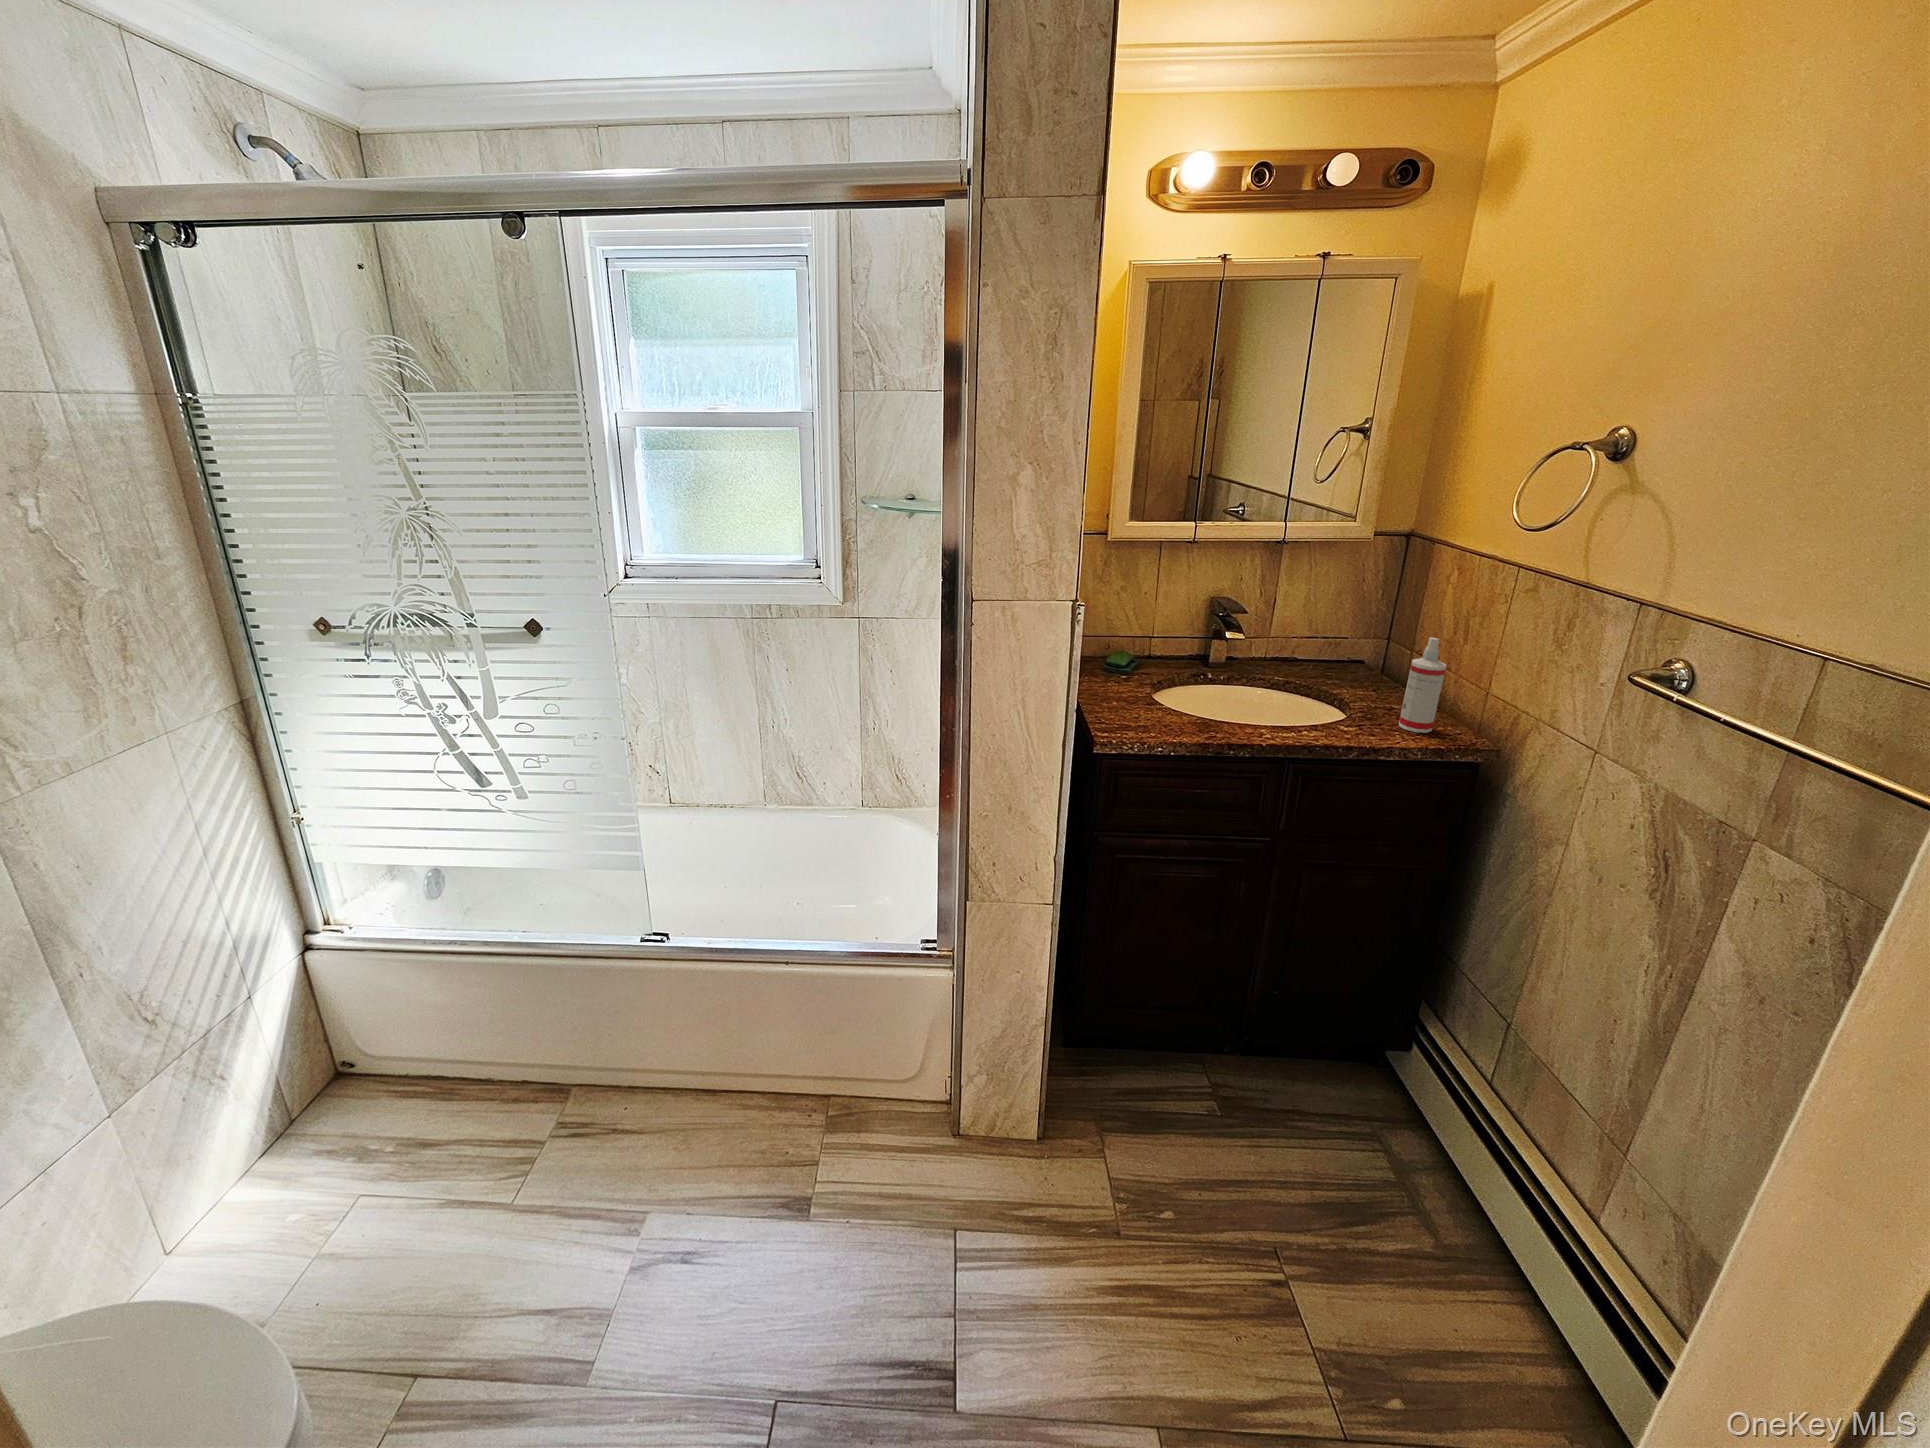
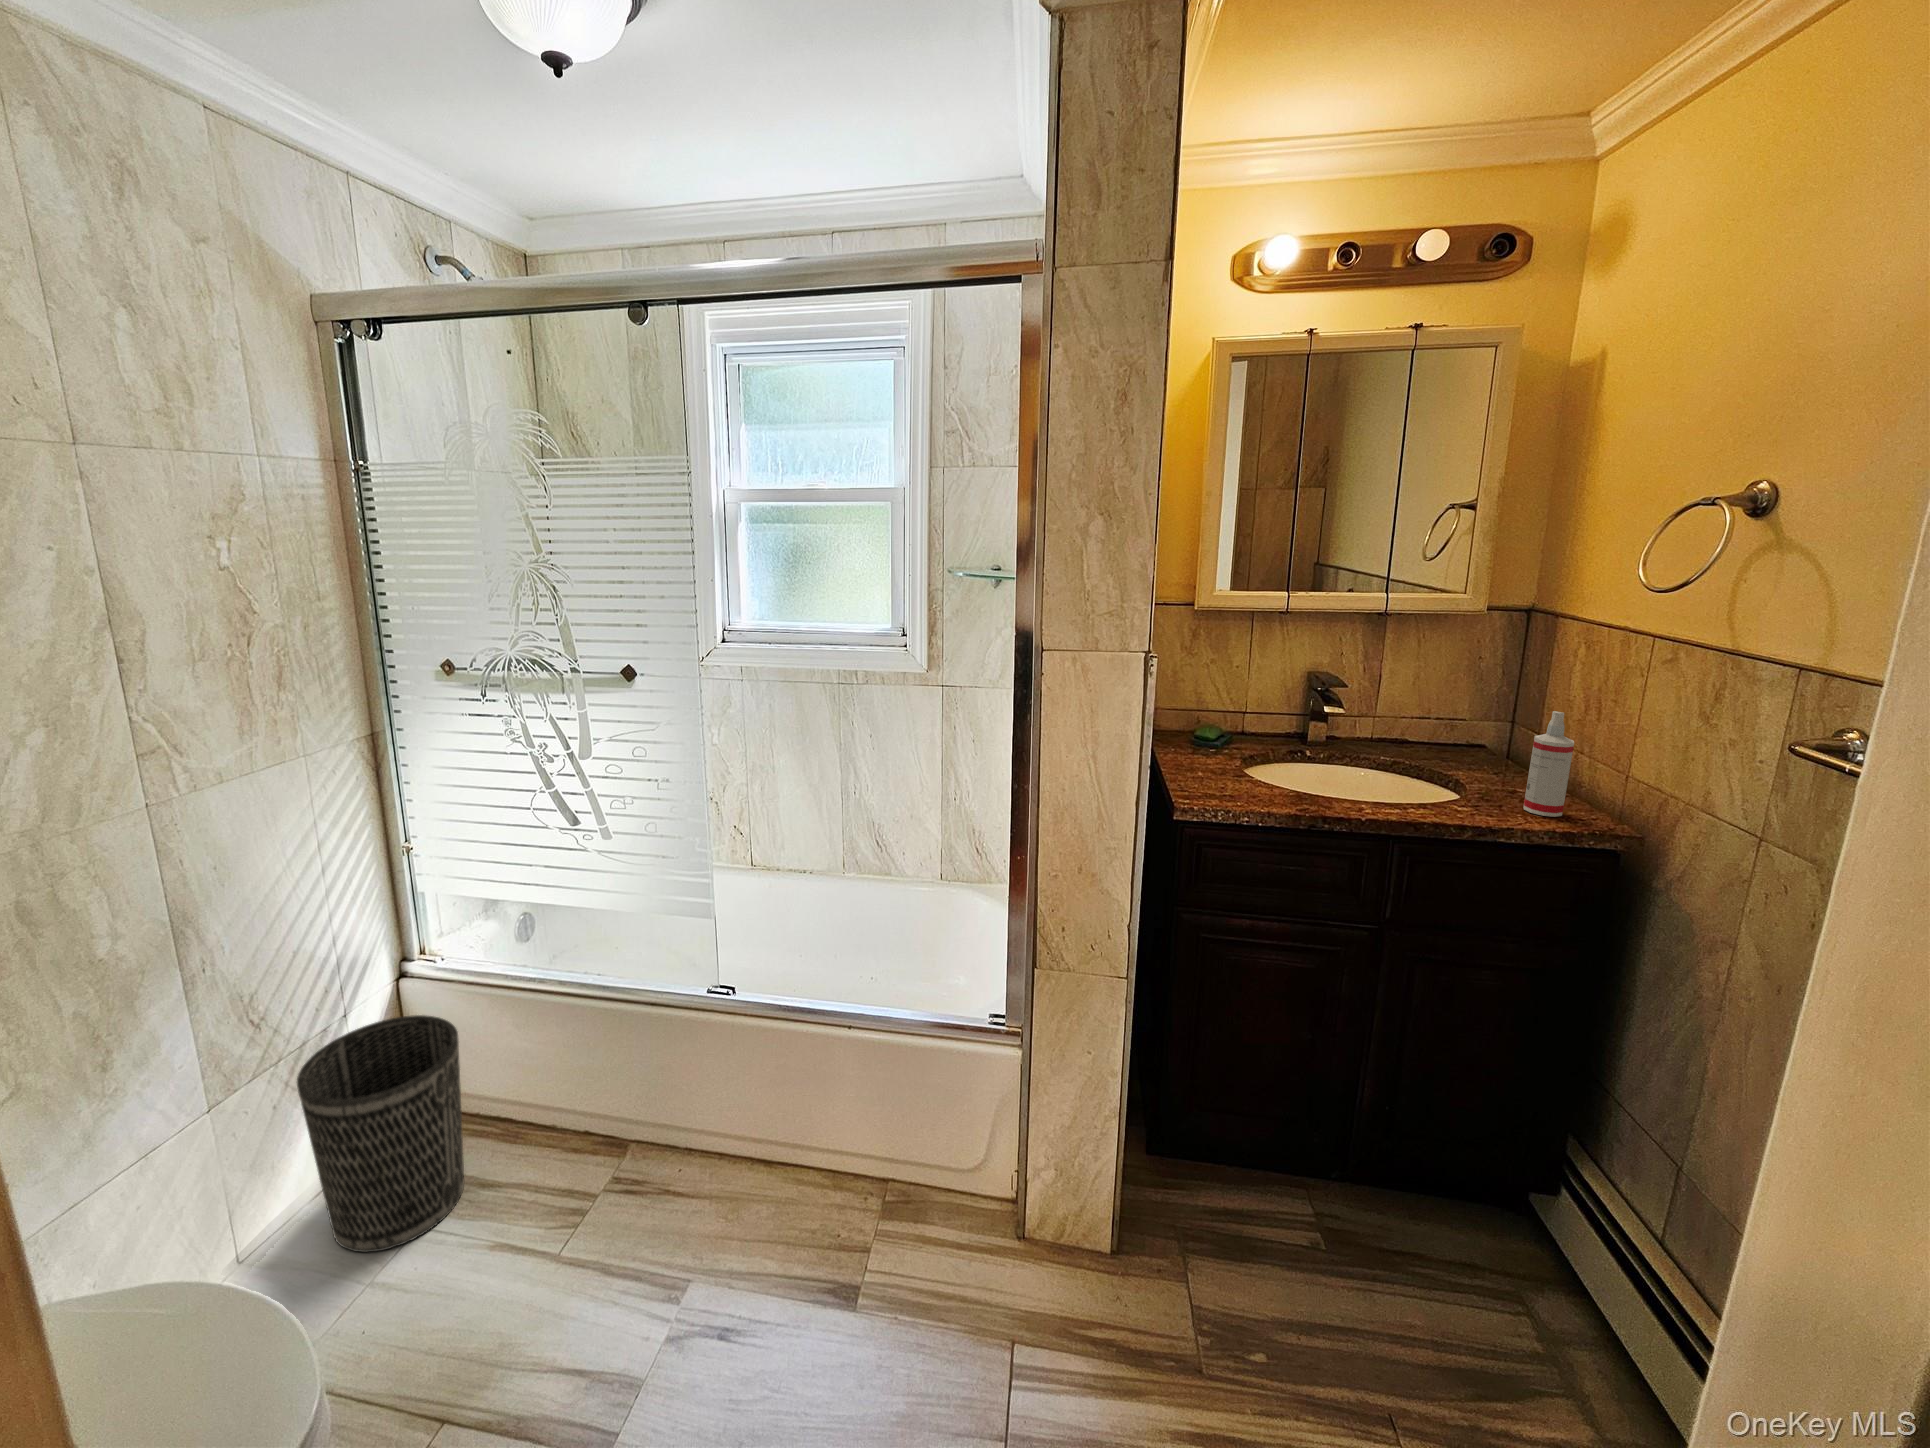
wastebasket: none [206,988,404,1226] -> present [297,1015,464,1252]

